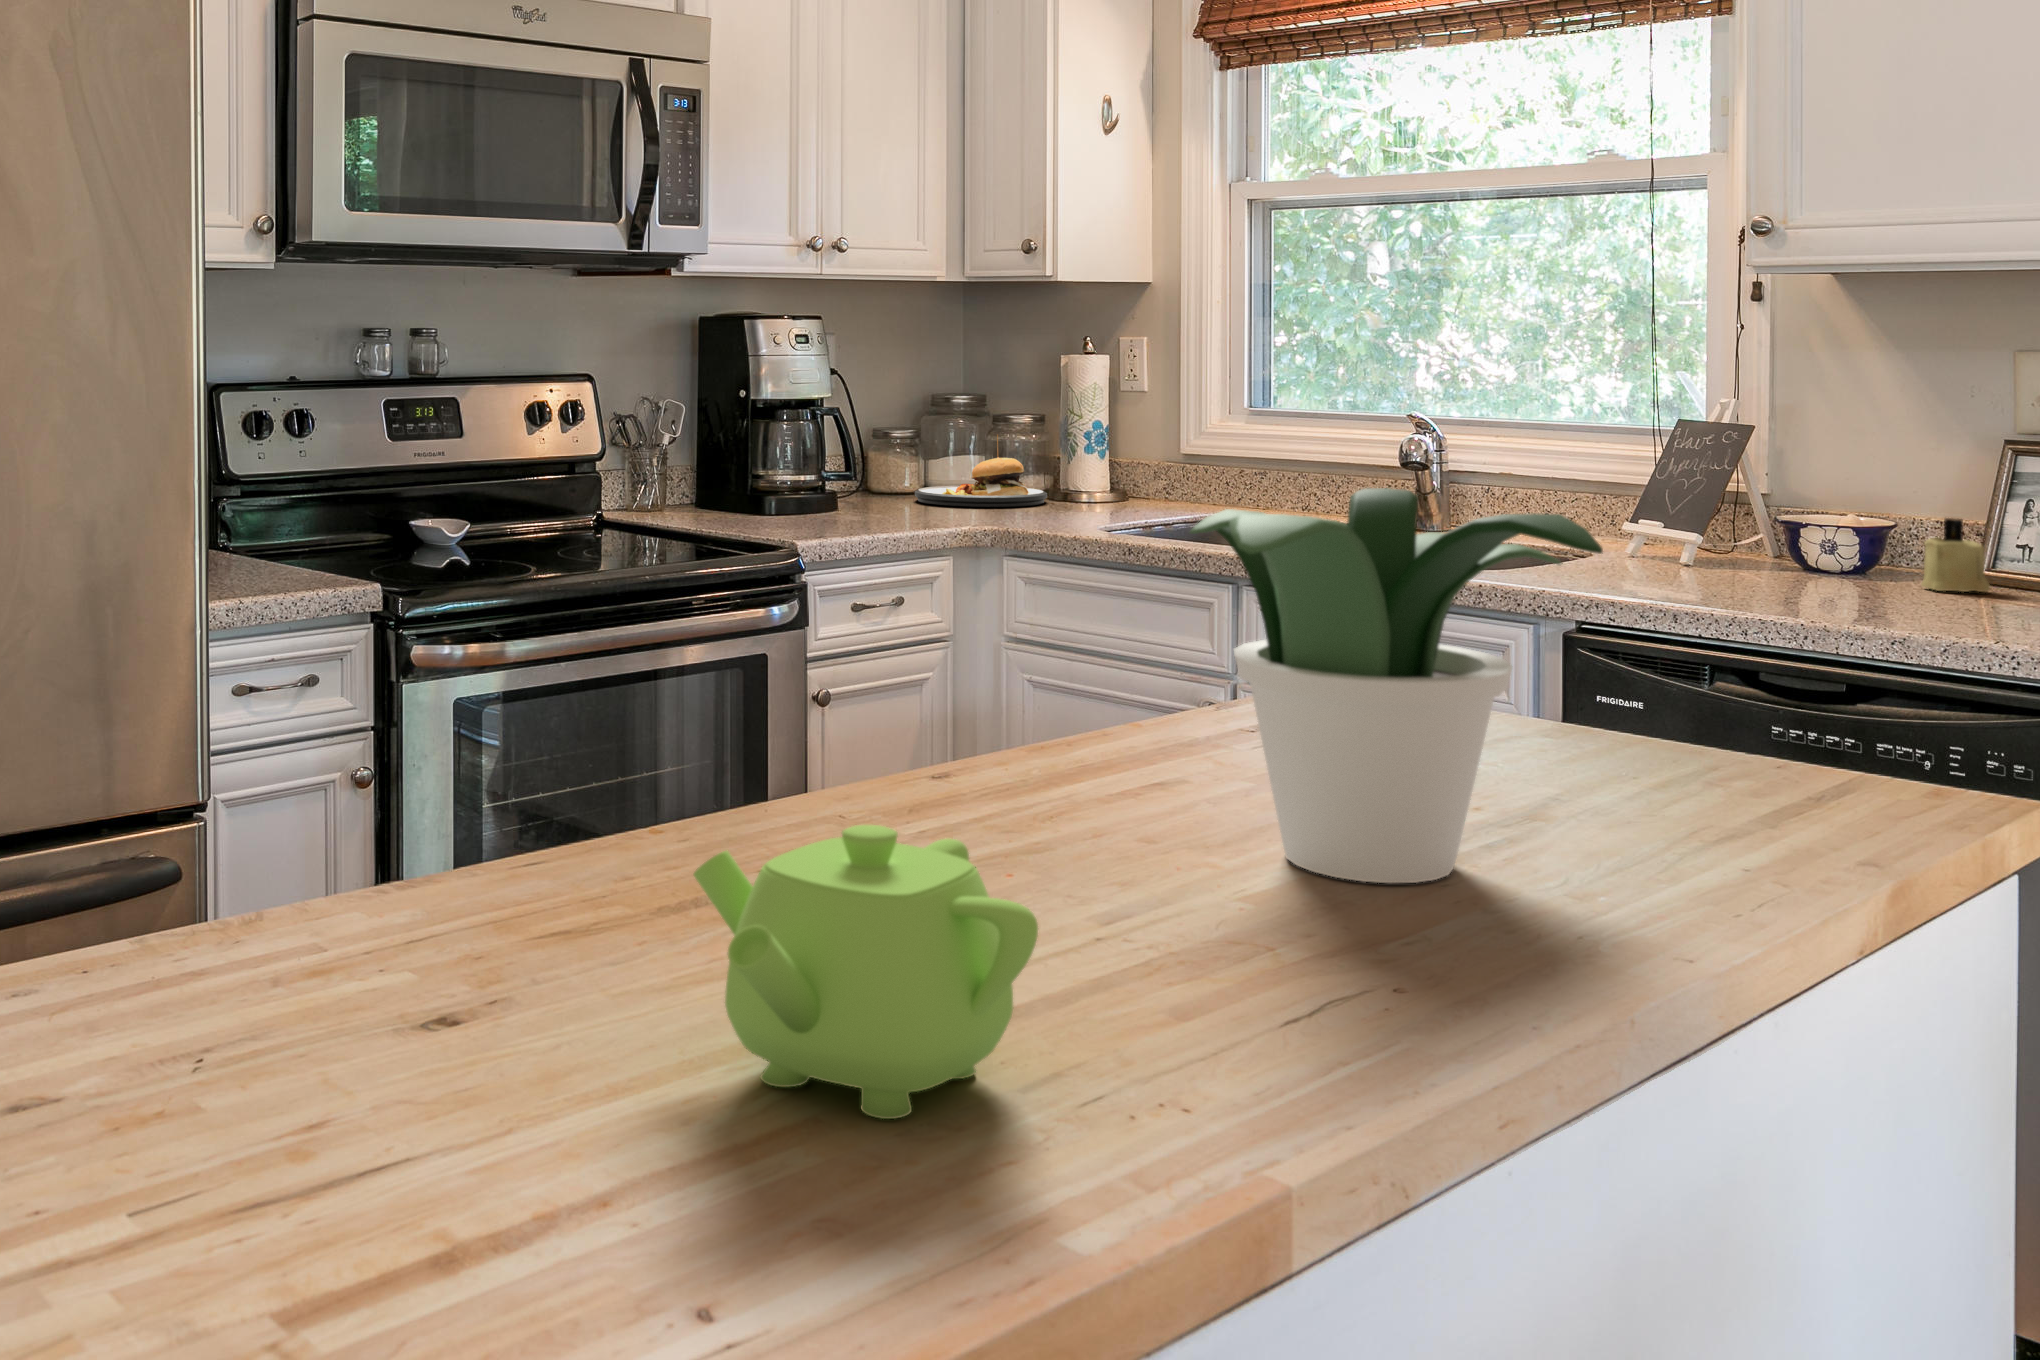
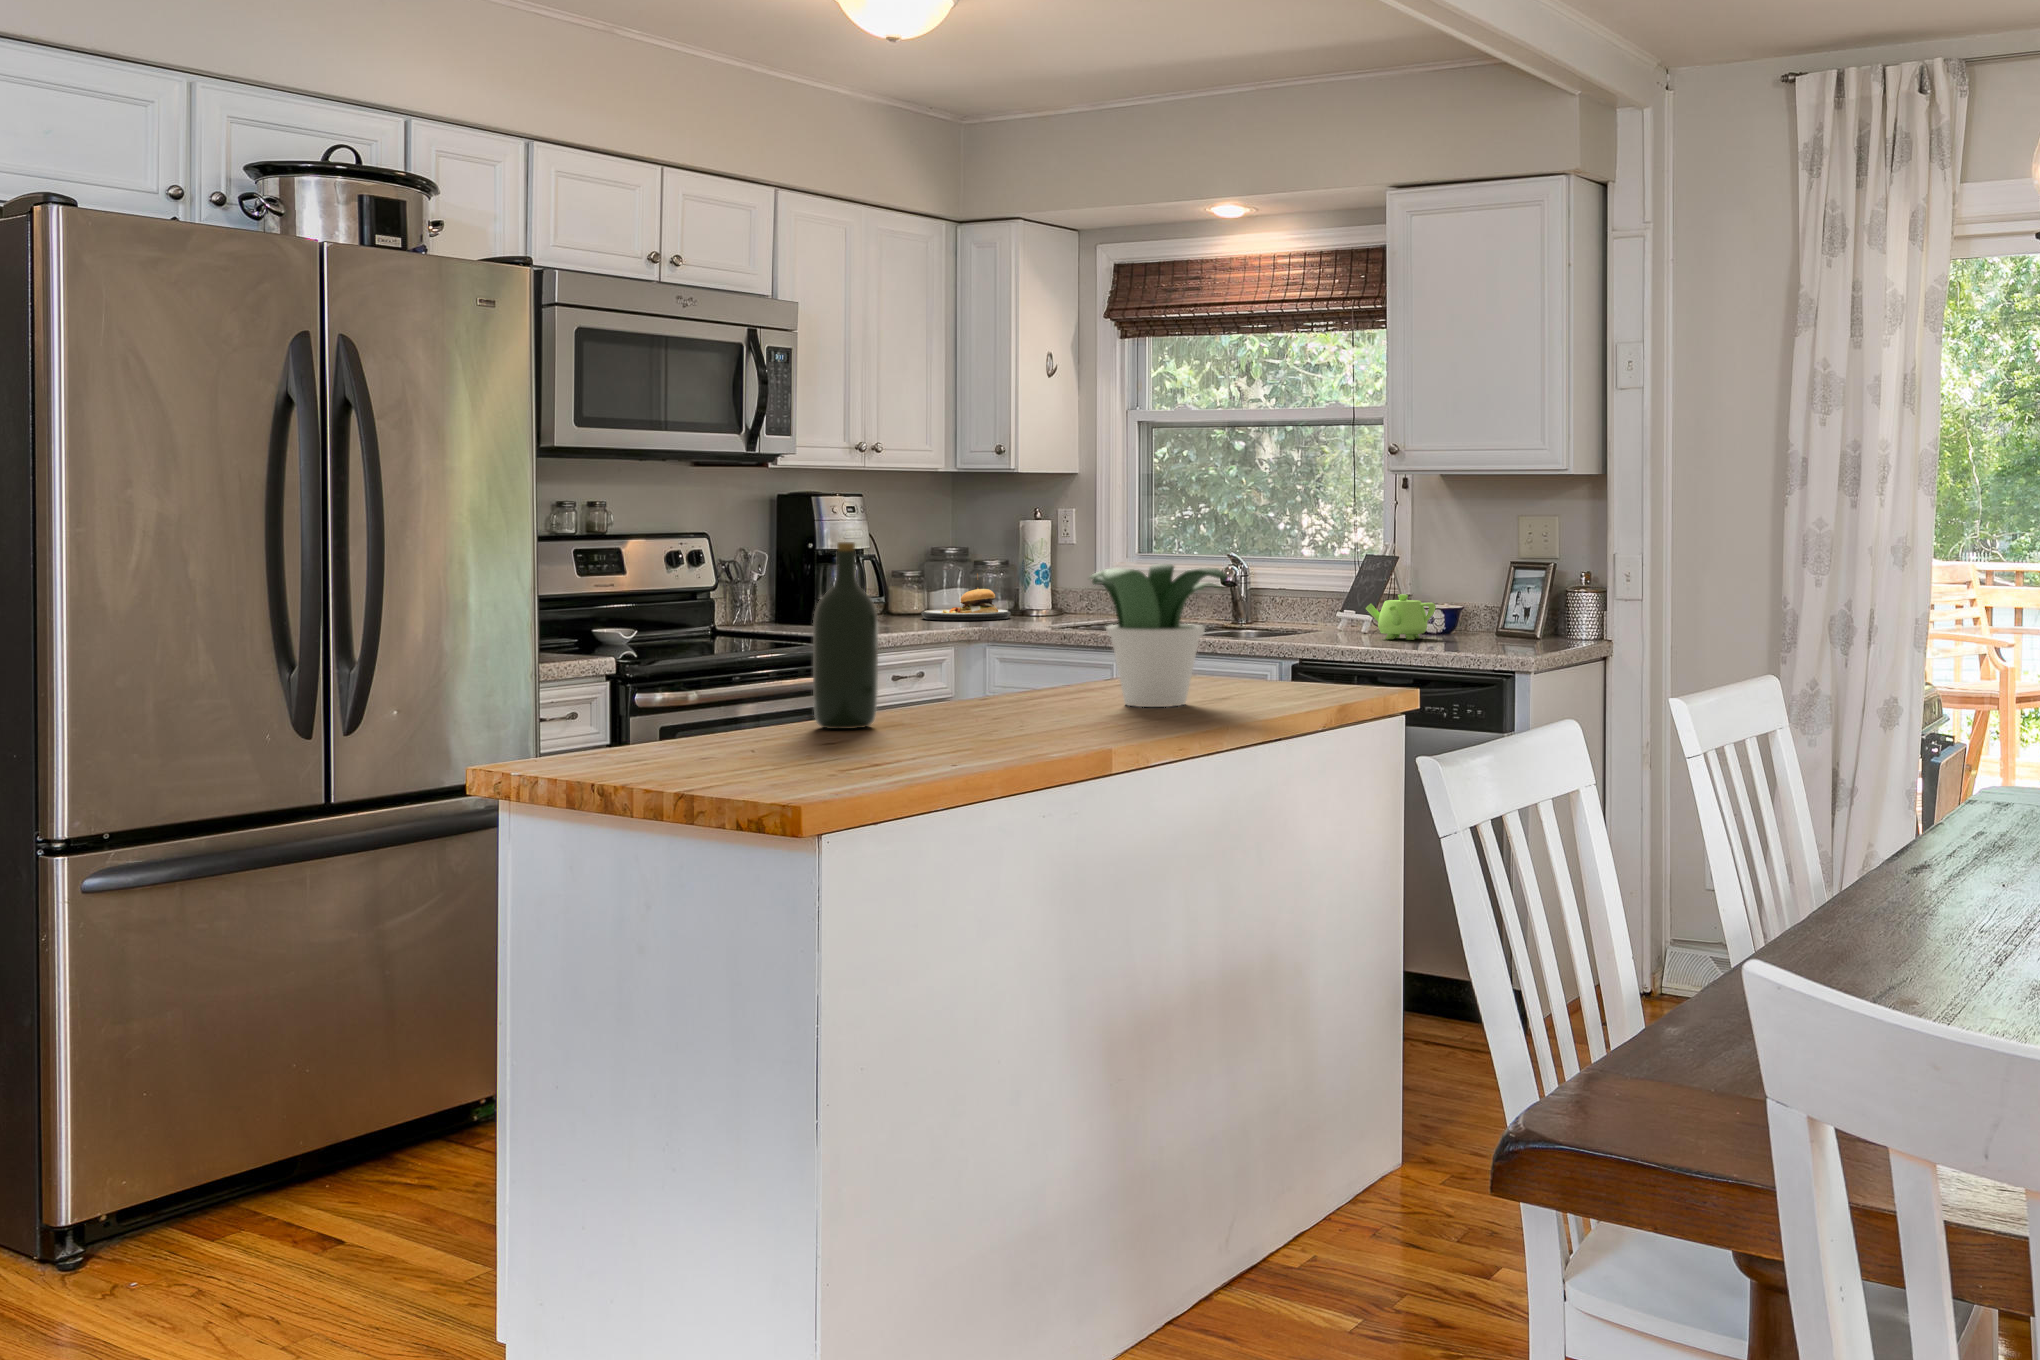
wine bottle: none [438,442,609,965] -> present [813,542,878,729]
candle: present [1922,518,1990,592] -> none [1469,602,1498,639]
teapot: present [694,825,1038,1119] -> present [1365,594,1436,640]

